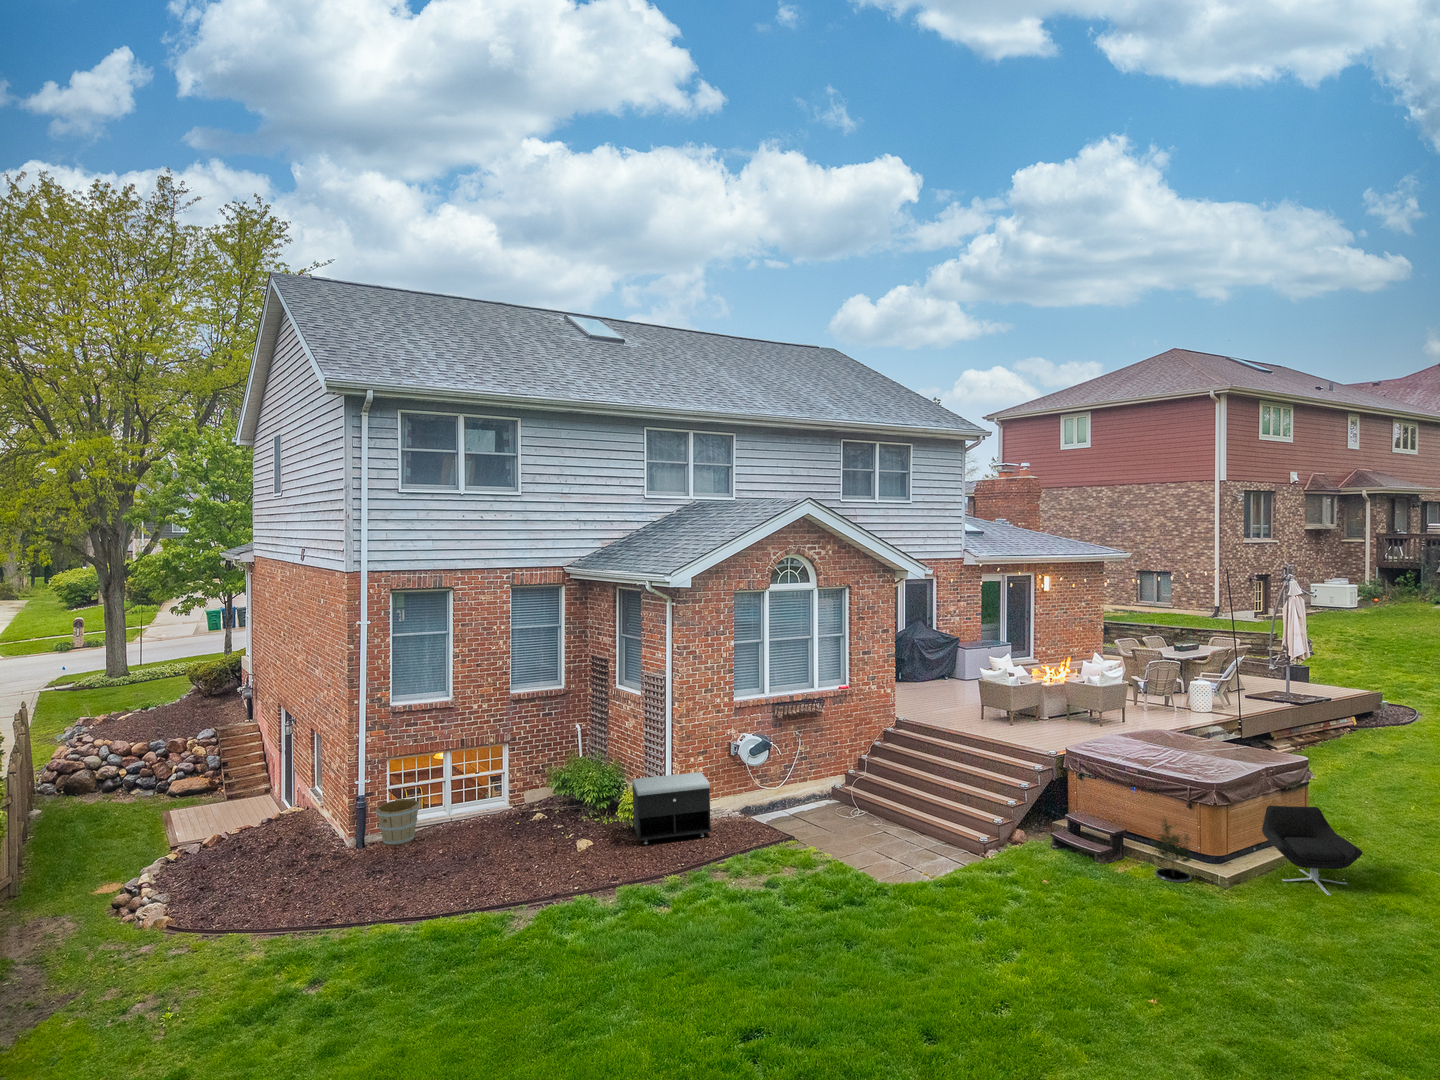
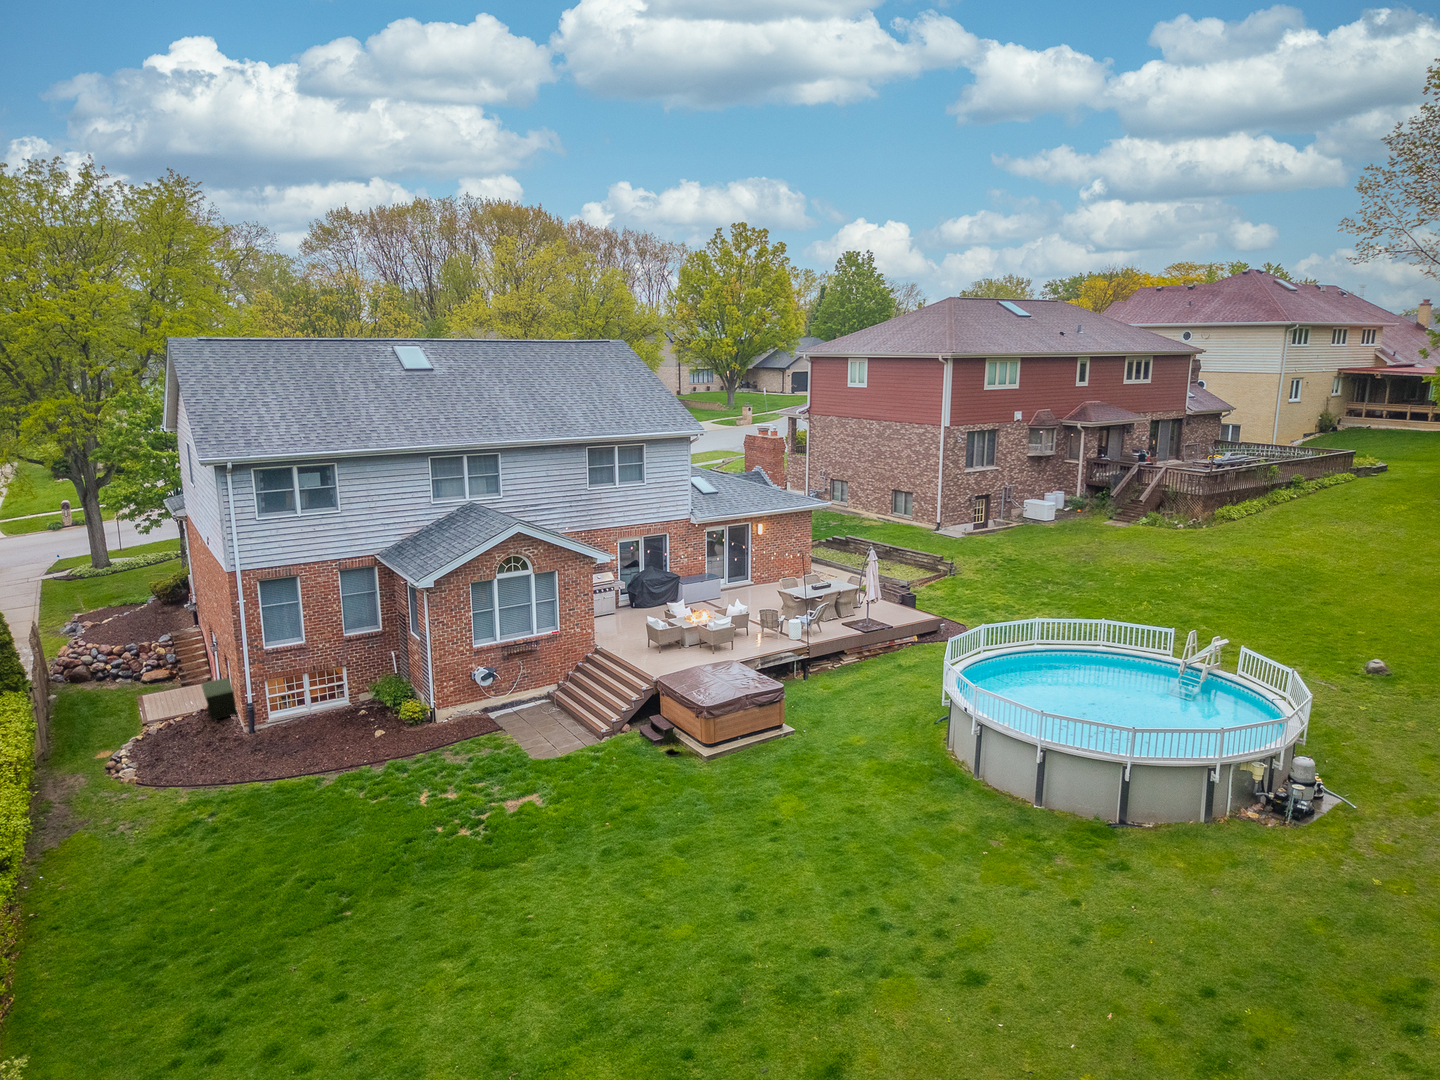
storage bench: present [632,772,711,844] -> present [202,678,237,721]
wooden bucket: present [375,799,419,845] -> none [260,702,288,730]
lounge chair: present [1262,806,1363,895] -> none [716,717,755,765]

